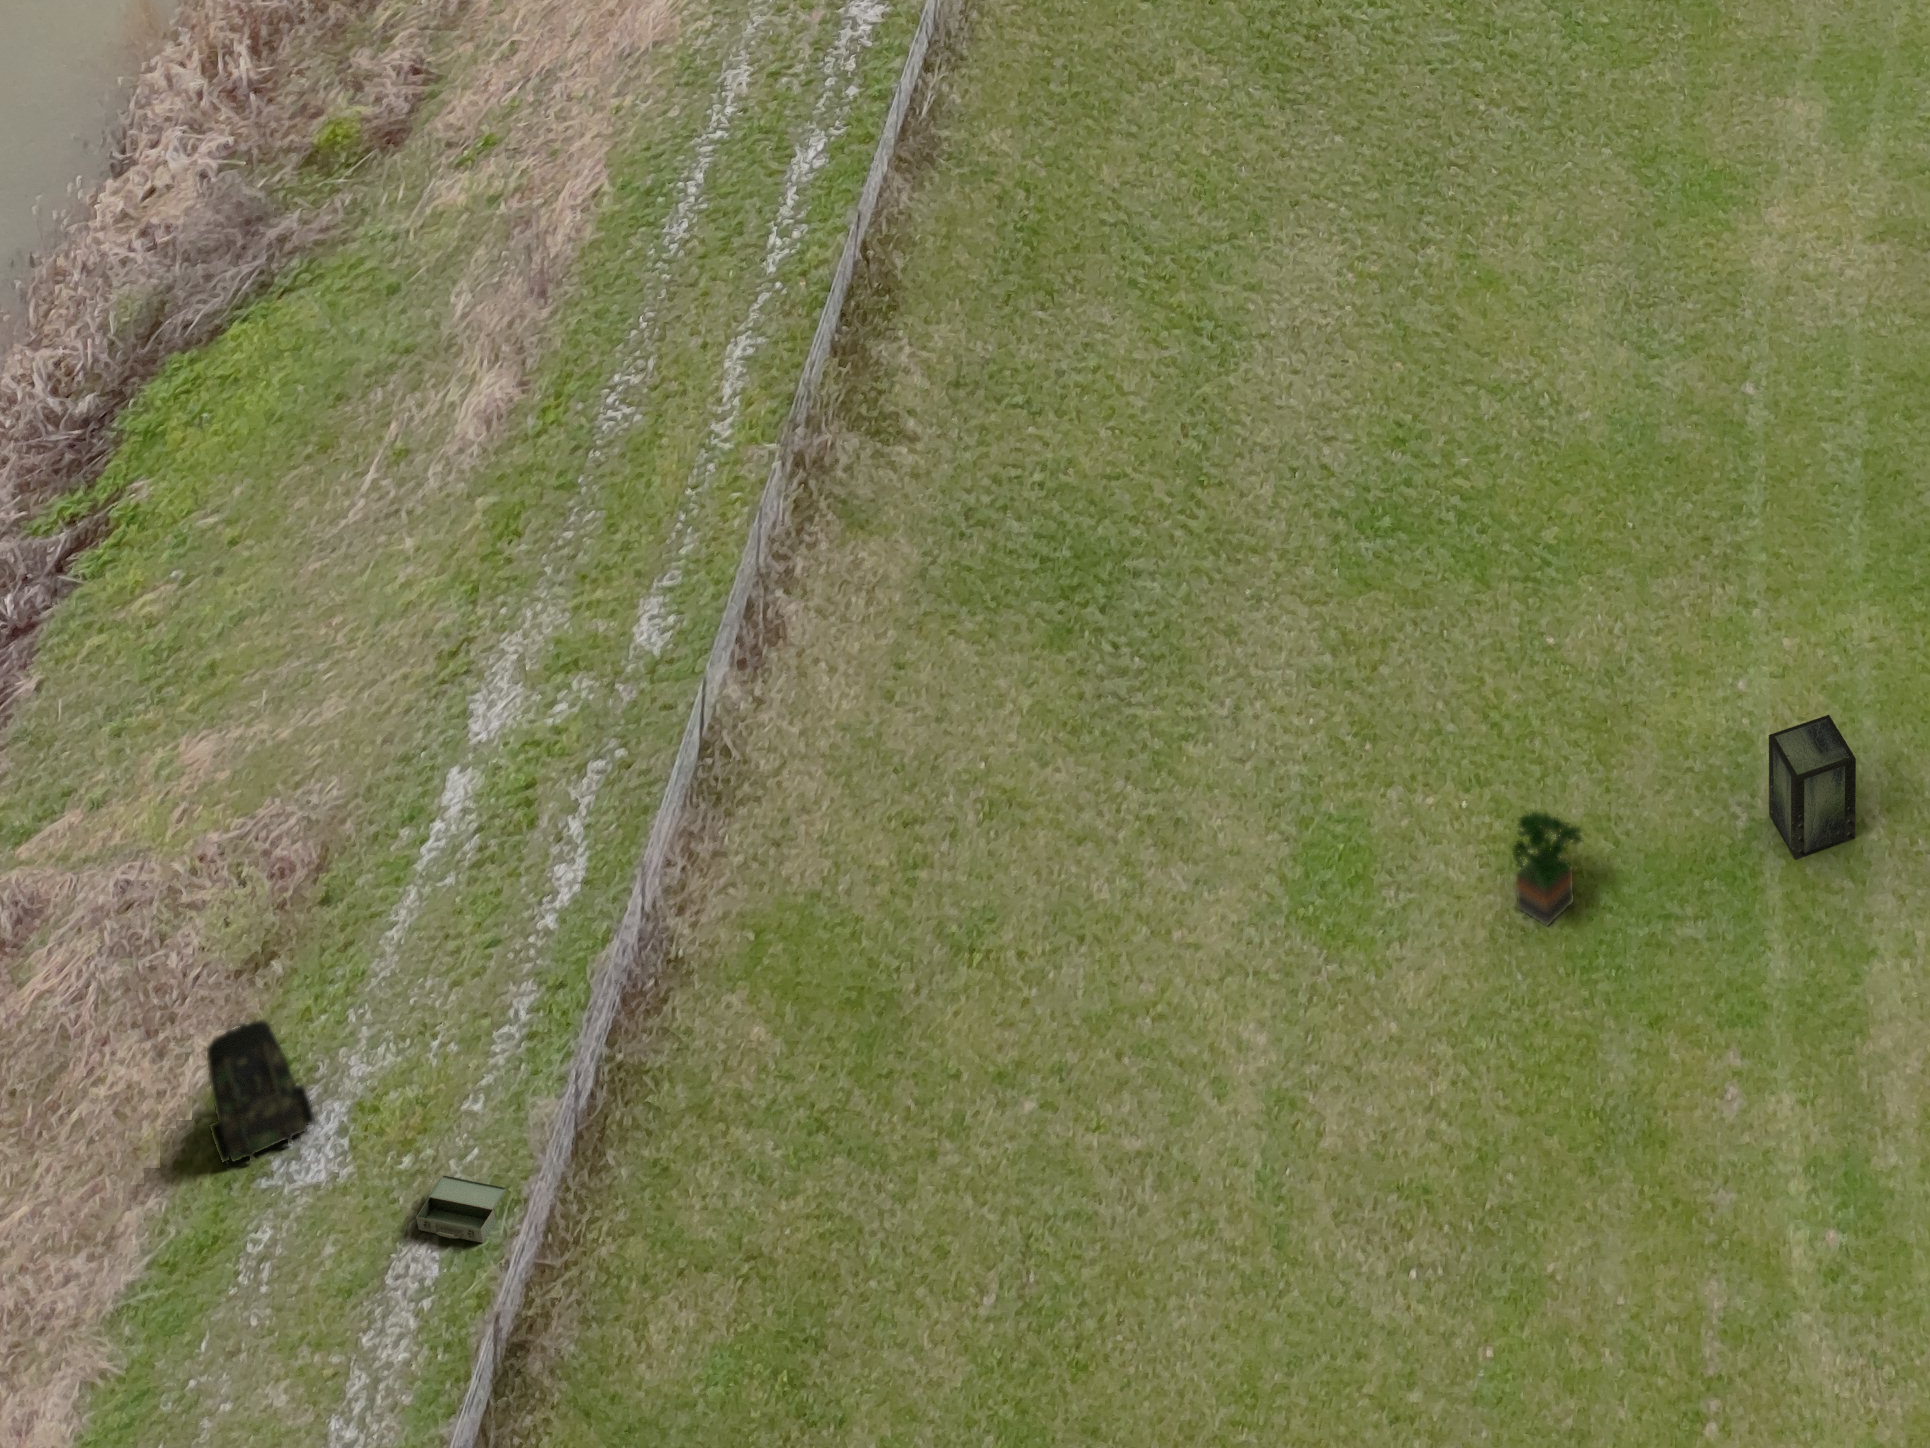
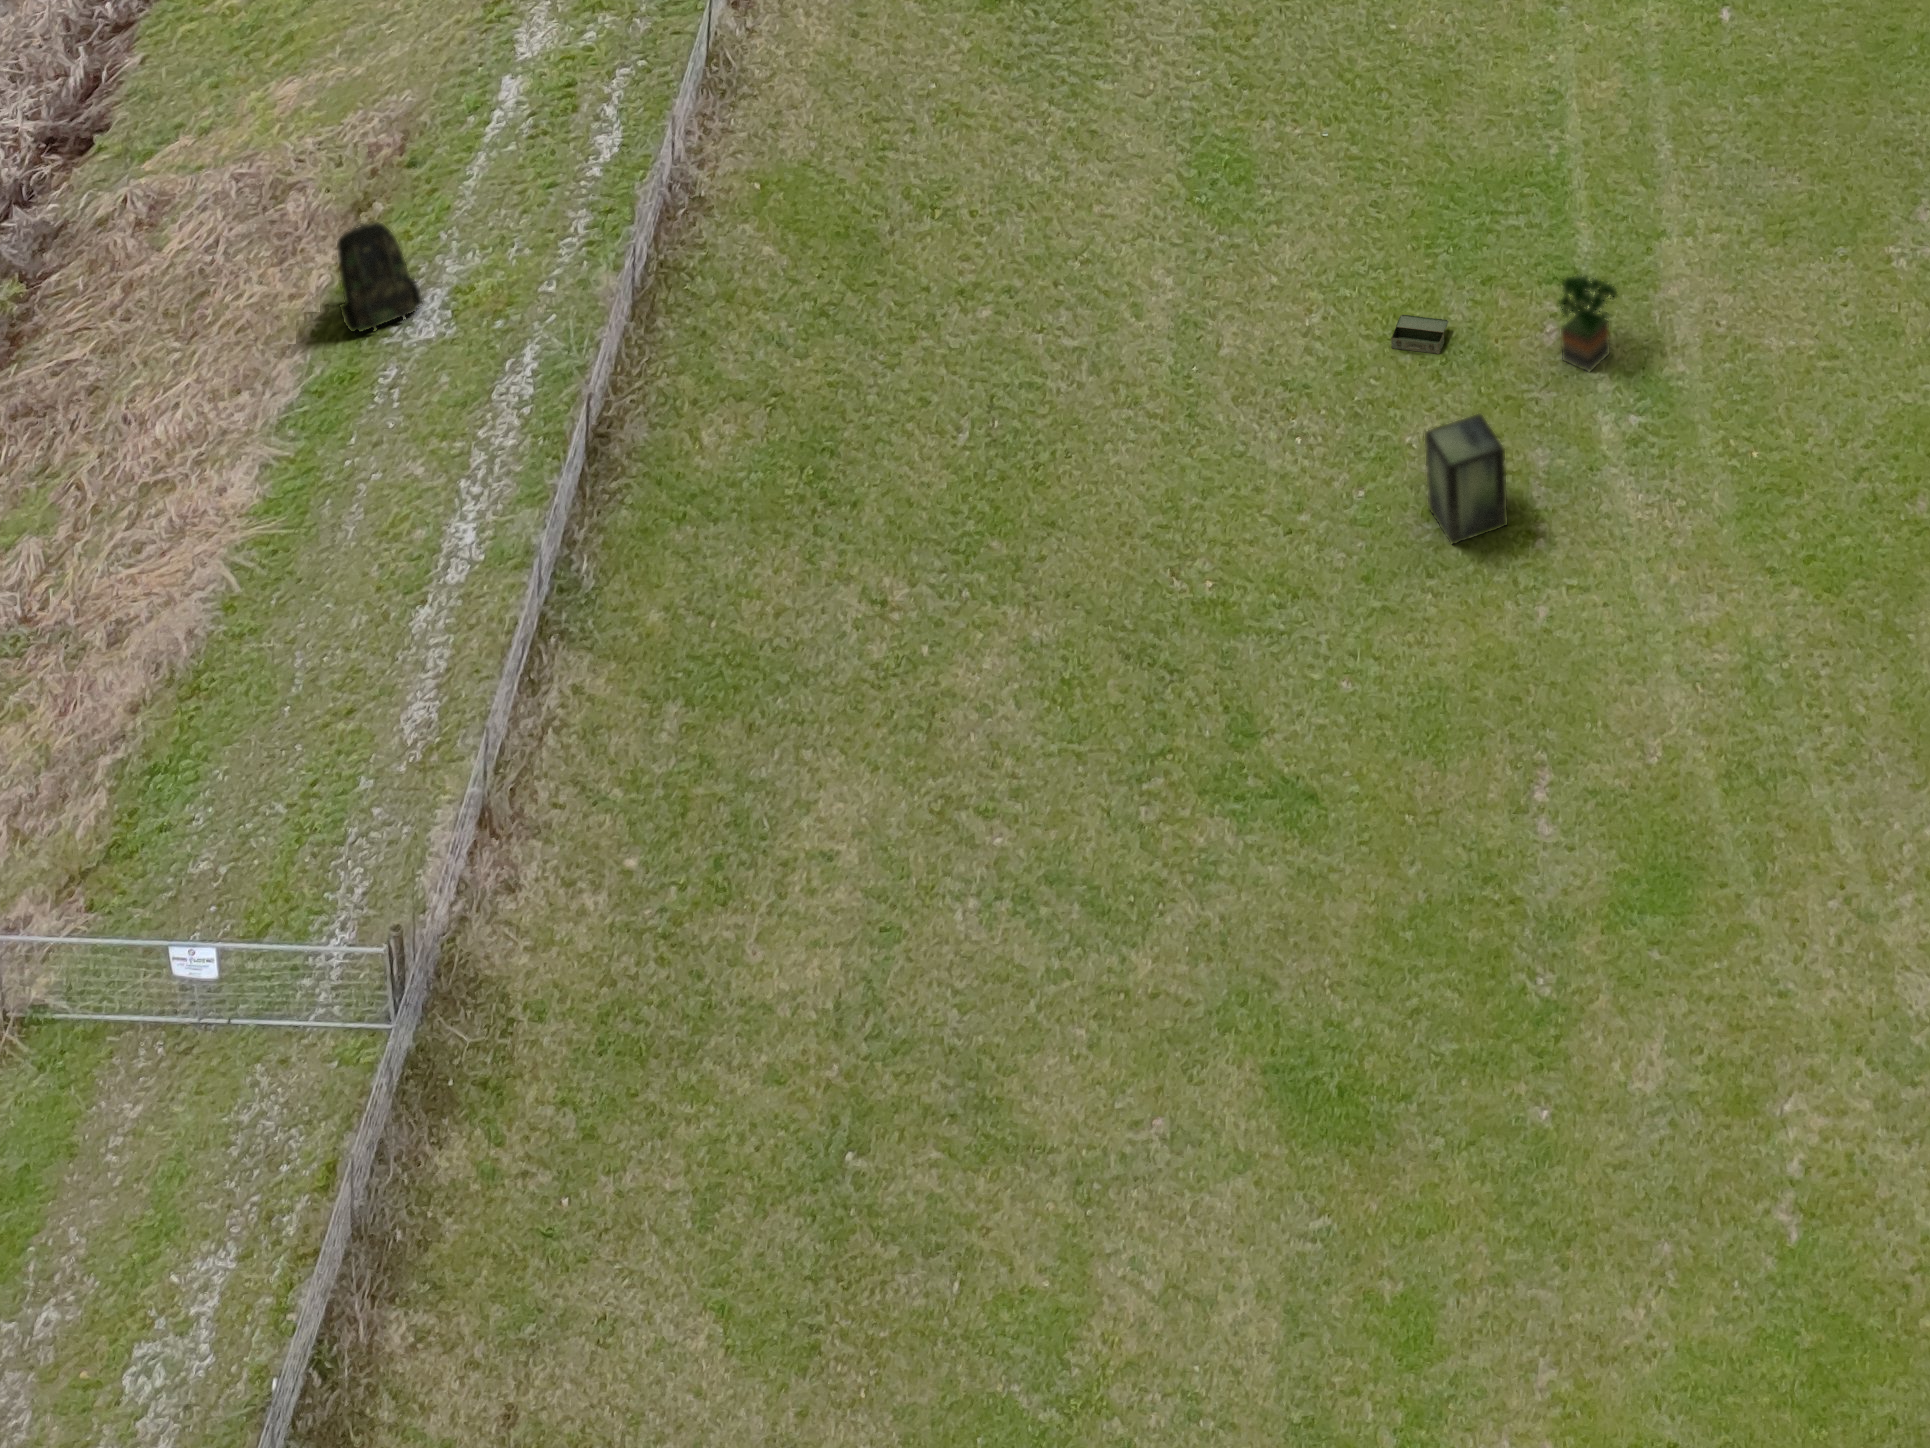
storage box: present [1769,715,1856,859] -> present [1425,414,1507,544]
potted tree: present [1513,812,1582,925] -> present [1559,274,1618,371]
toolbox: present [416,1176,506,1243] -> present [1391,315,1448,354]

